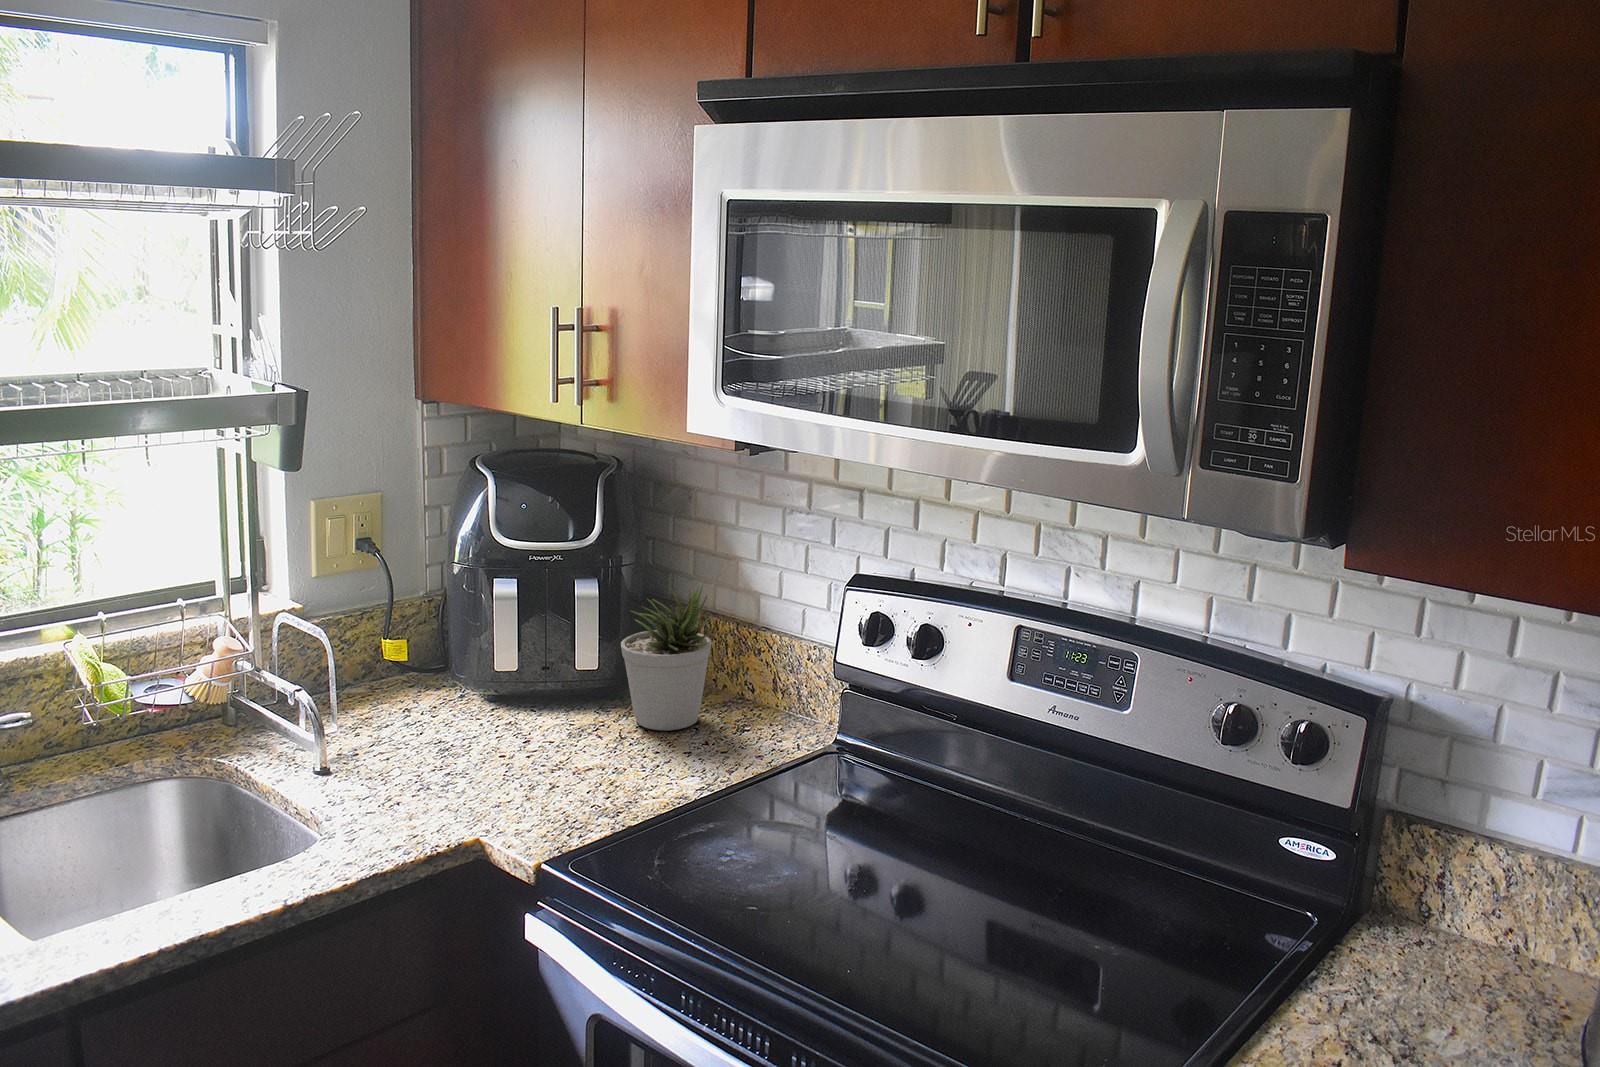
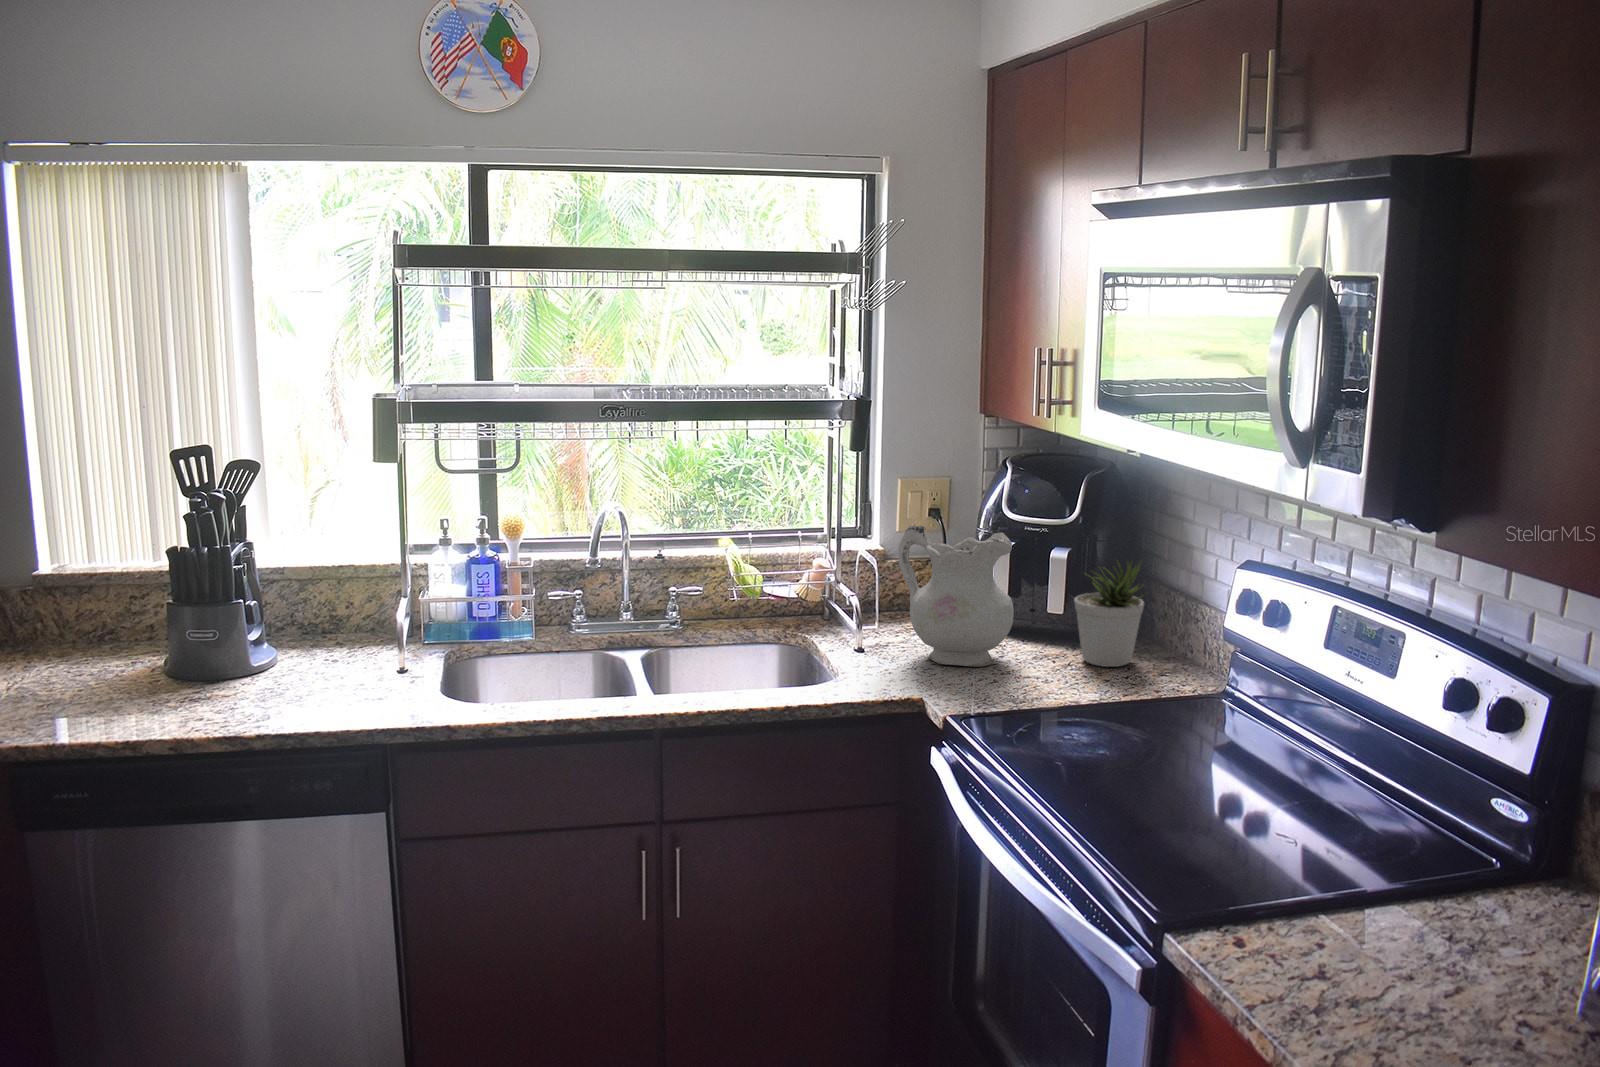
ceramic pitcher: none [375,571,553,771] -> present [898,525,1014,667]

